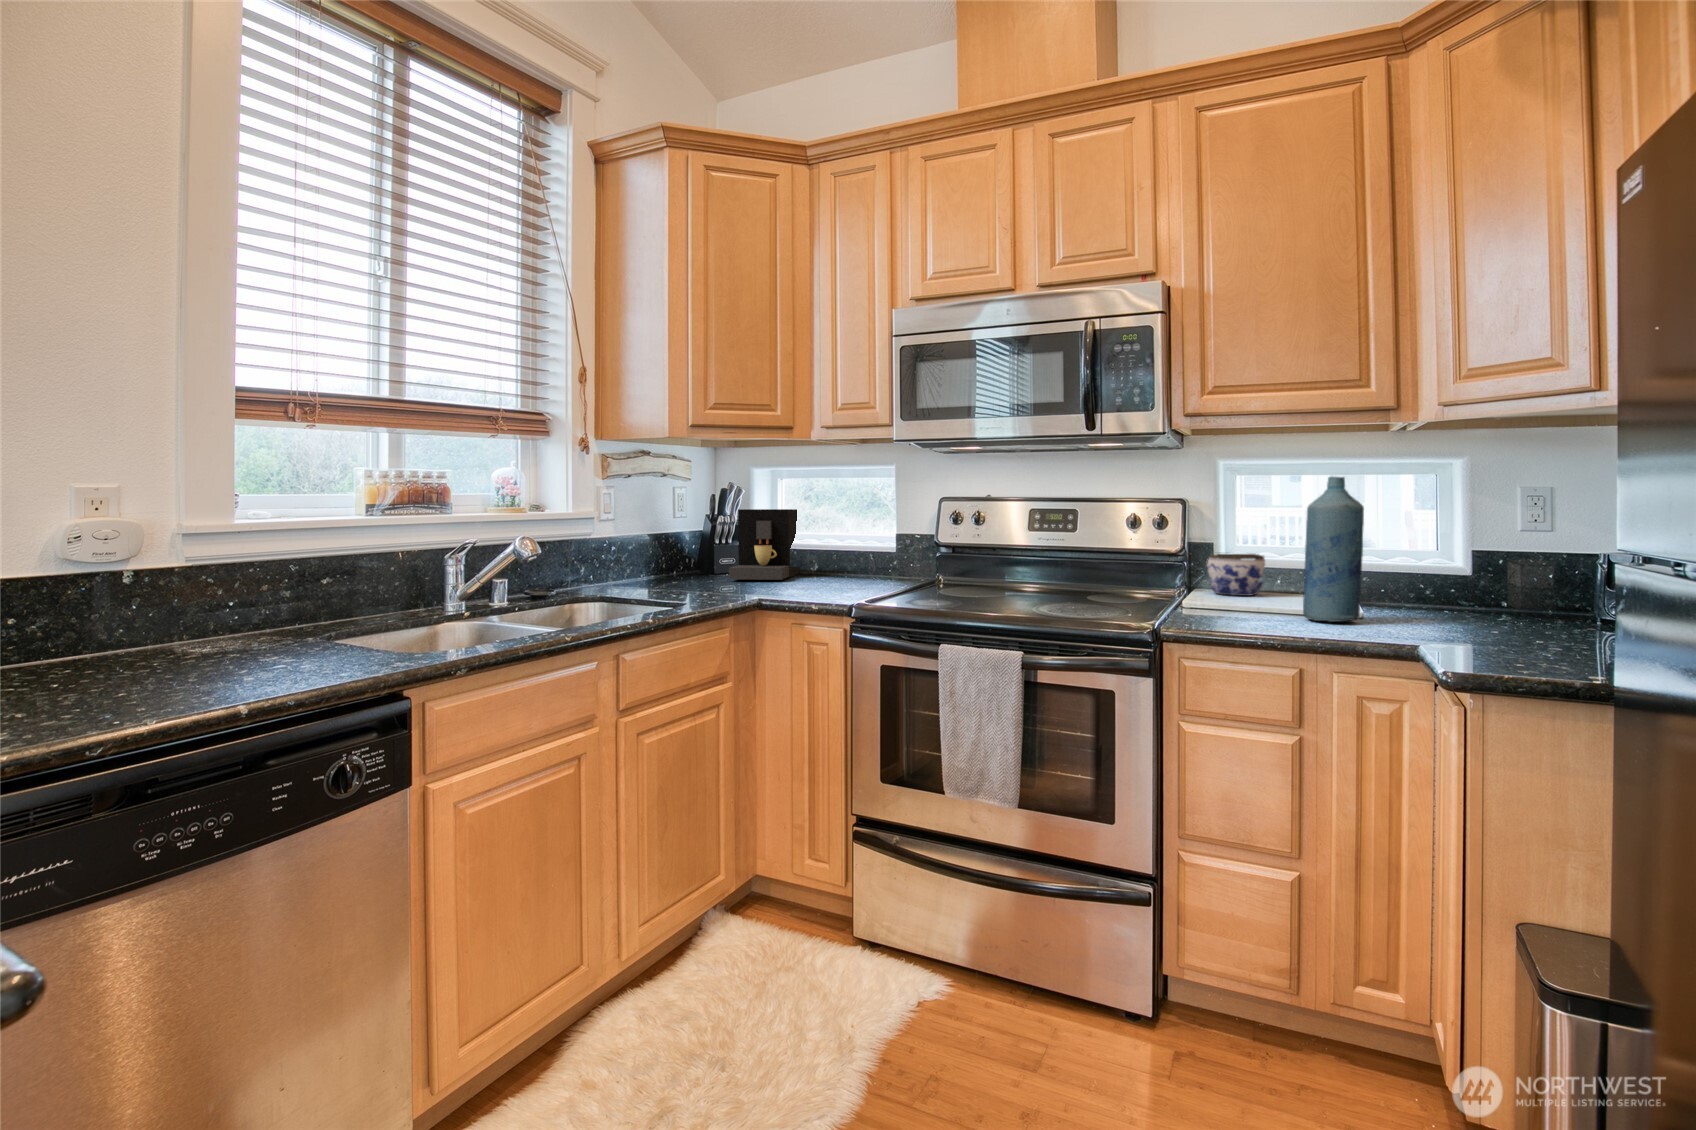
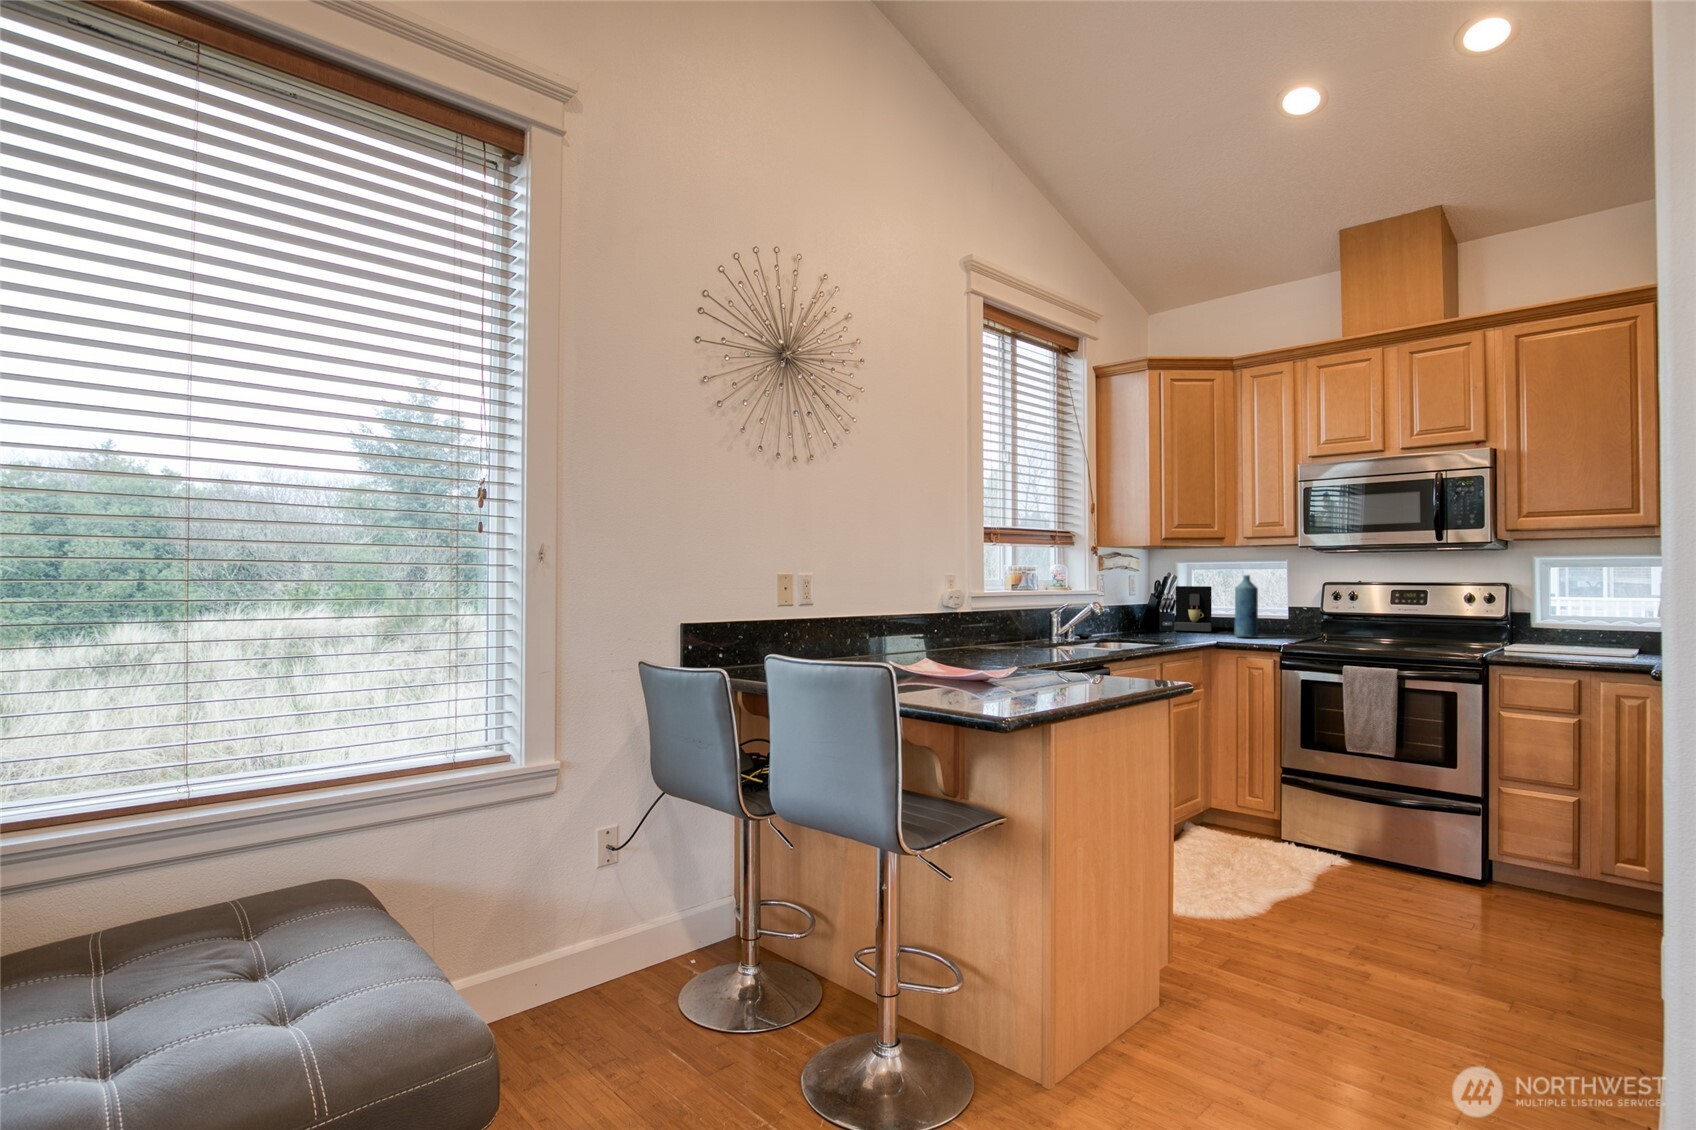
bottle: present [1303,477,1364,622] -> present [1235,575,1258,637]
jar: present [1207,554,1265,596] -> none [1525,619,1571,647]

